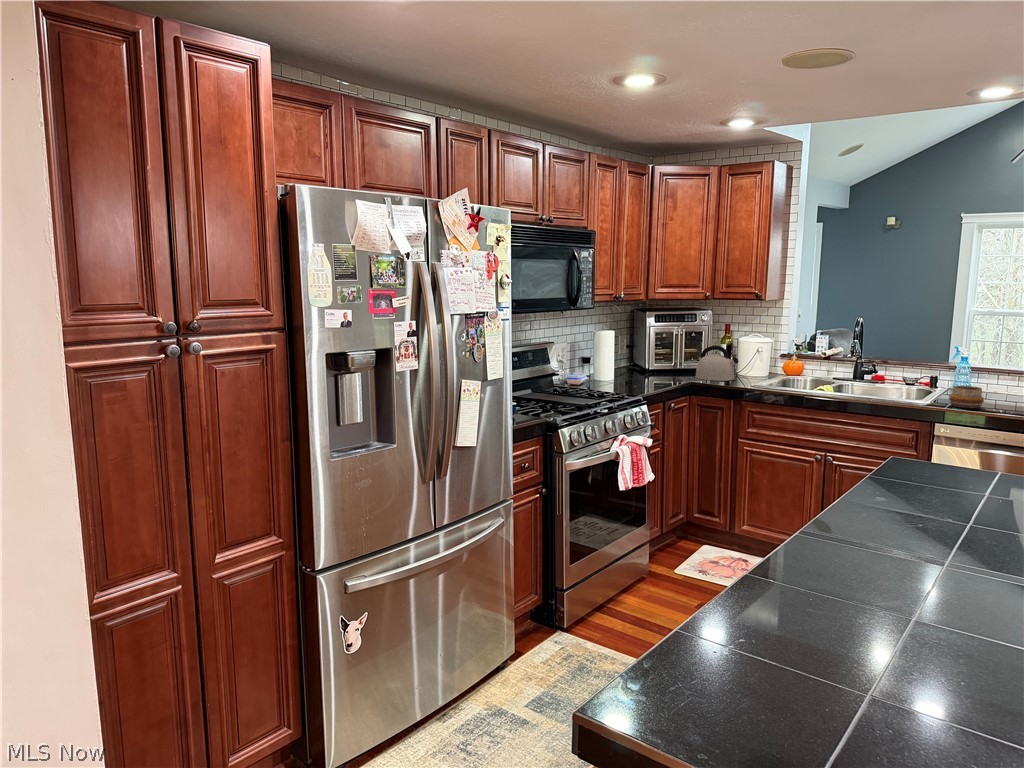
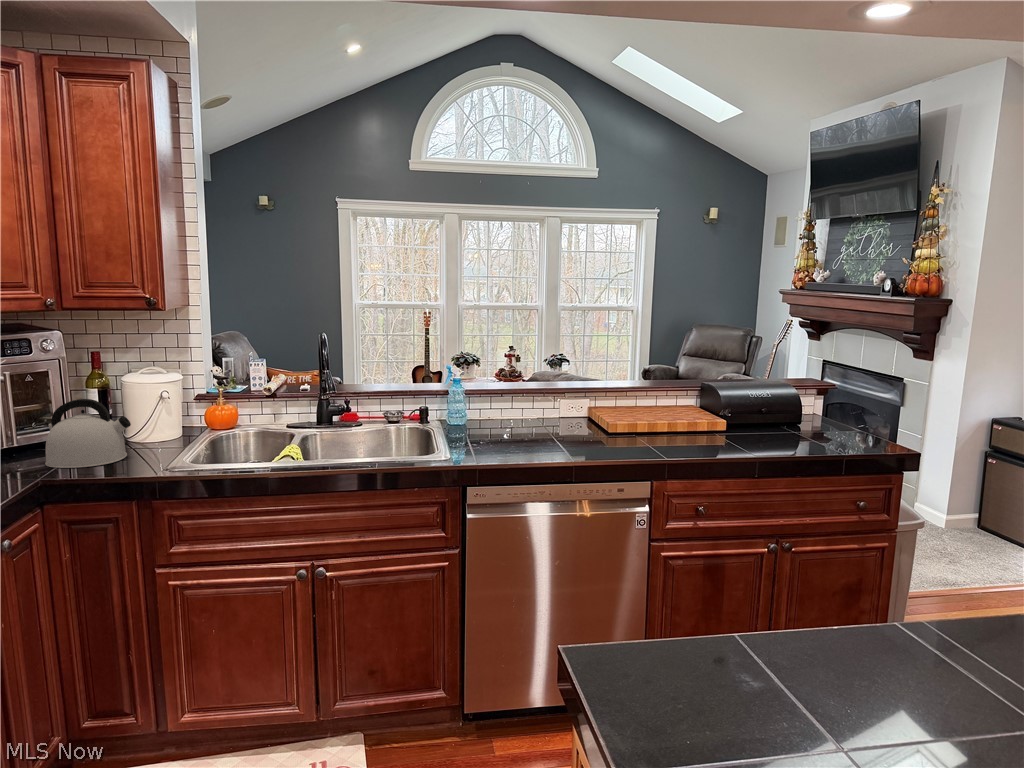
decorative bowl: present [949,386,984,409] -> none [465,424,506,458]

